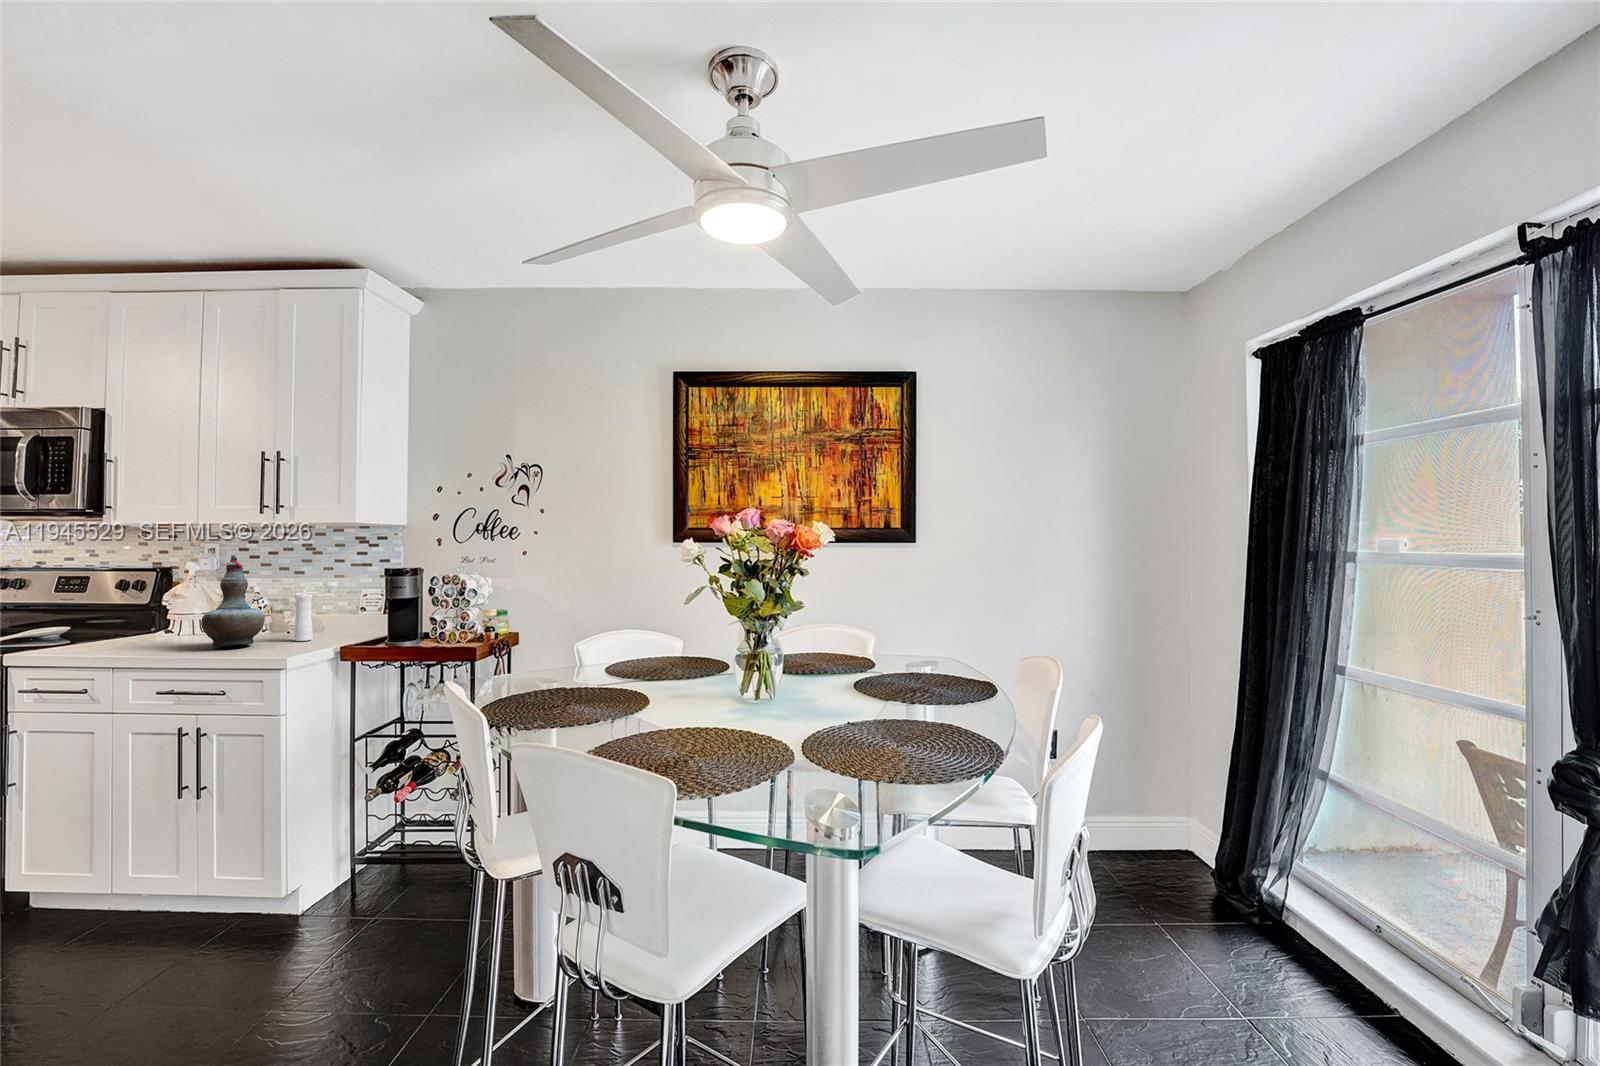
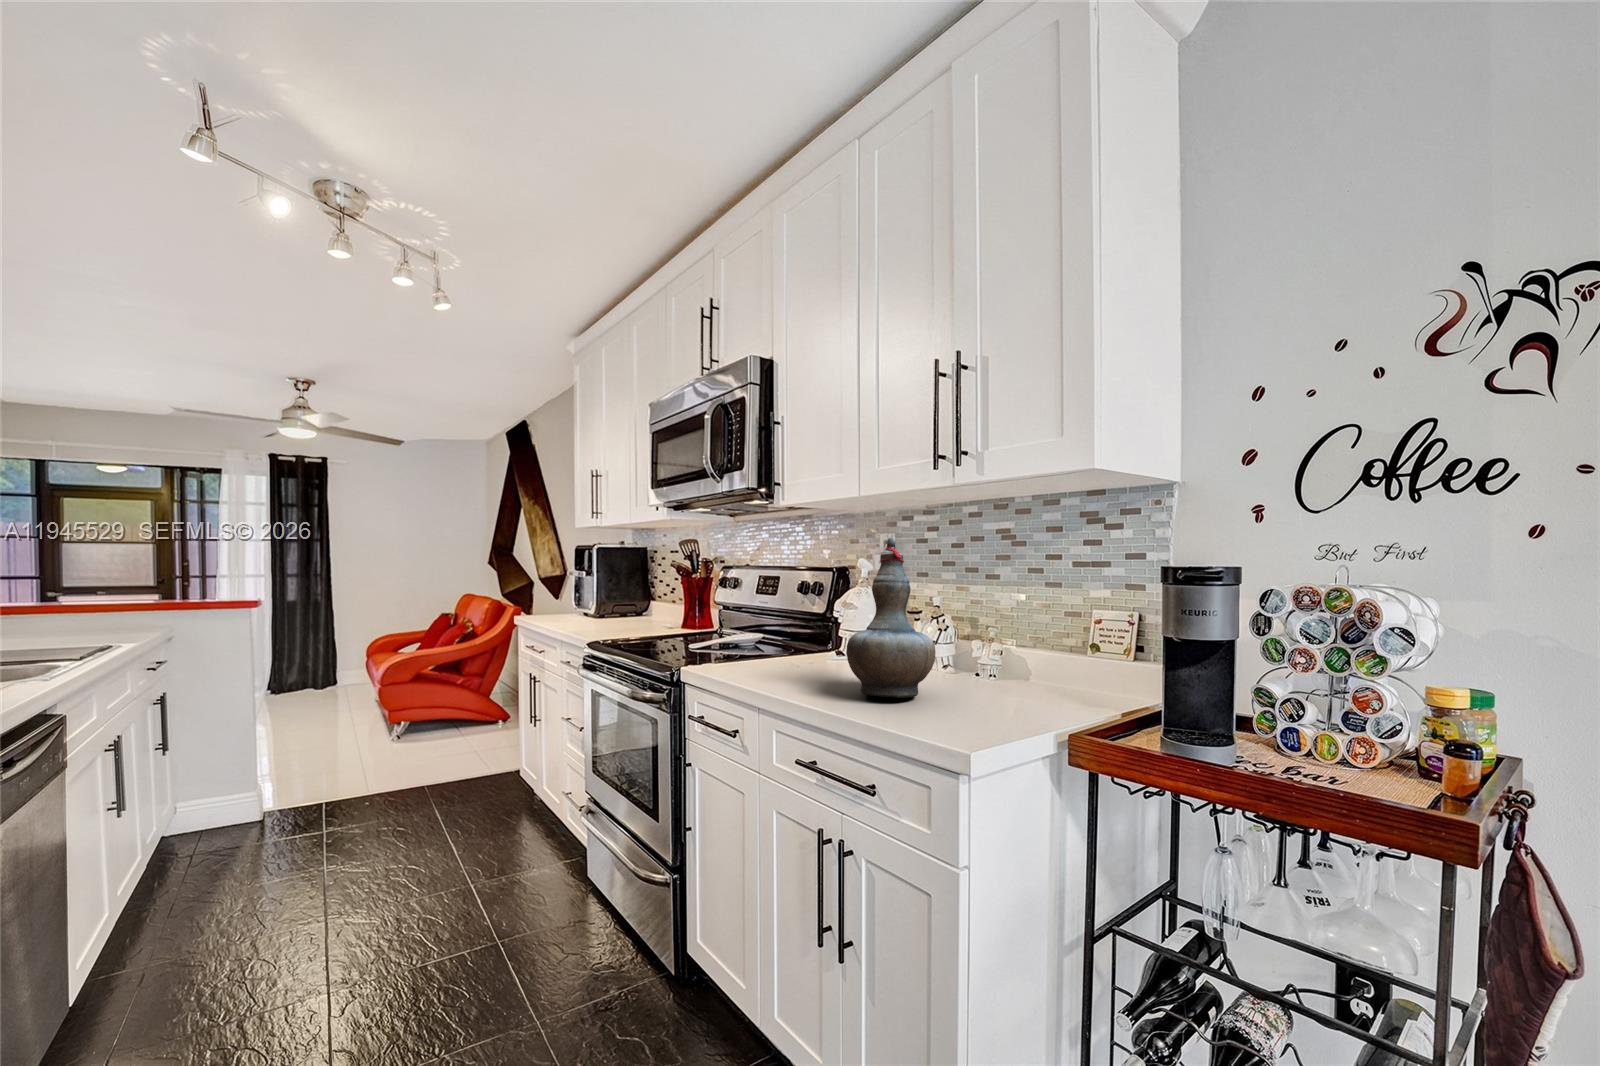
pepper mill: present [295,582,338,641] -> none [982,592,1055,701]

